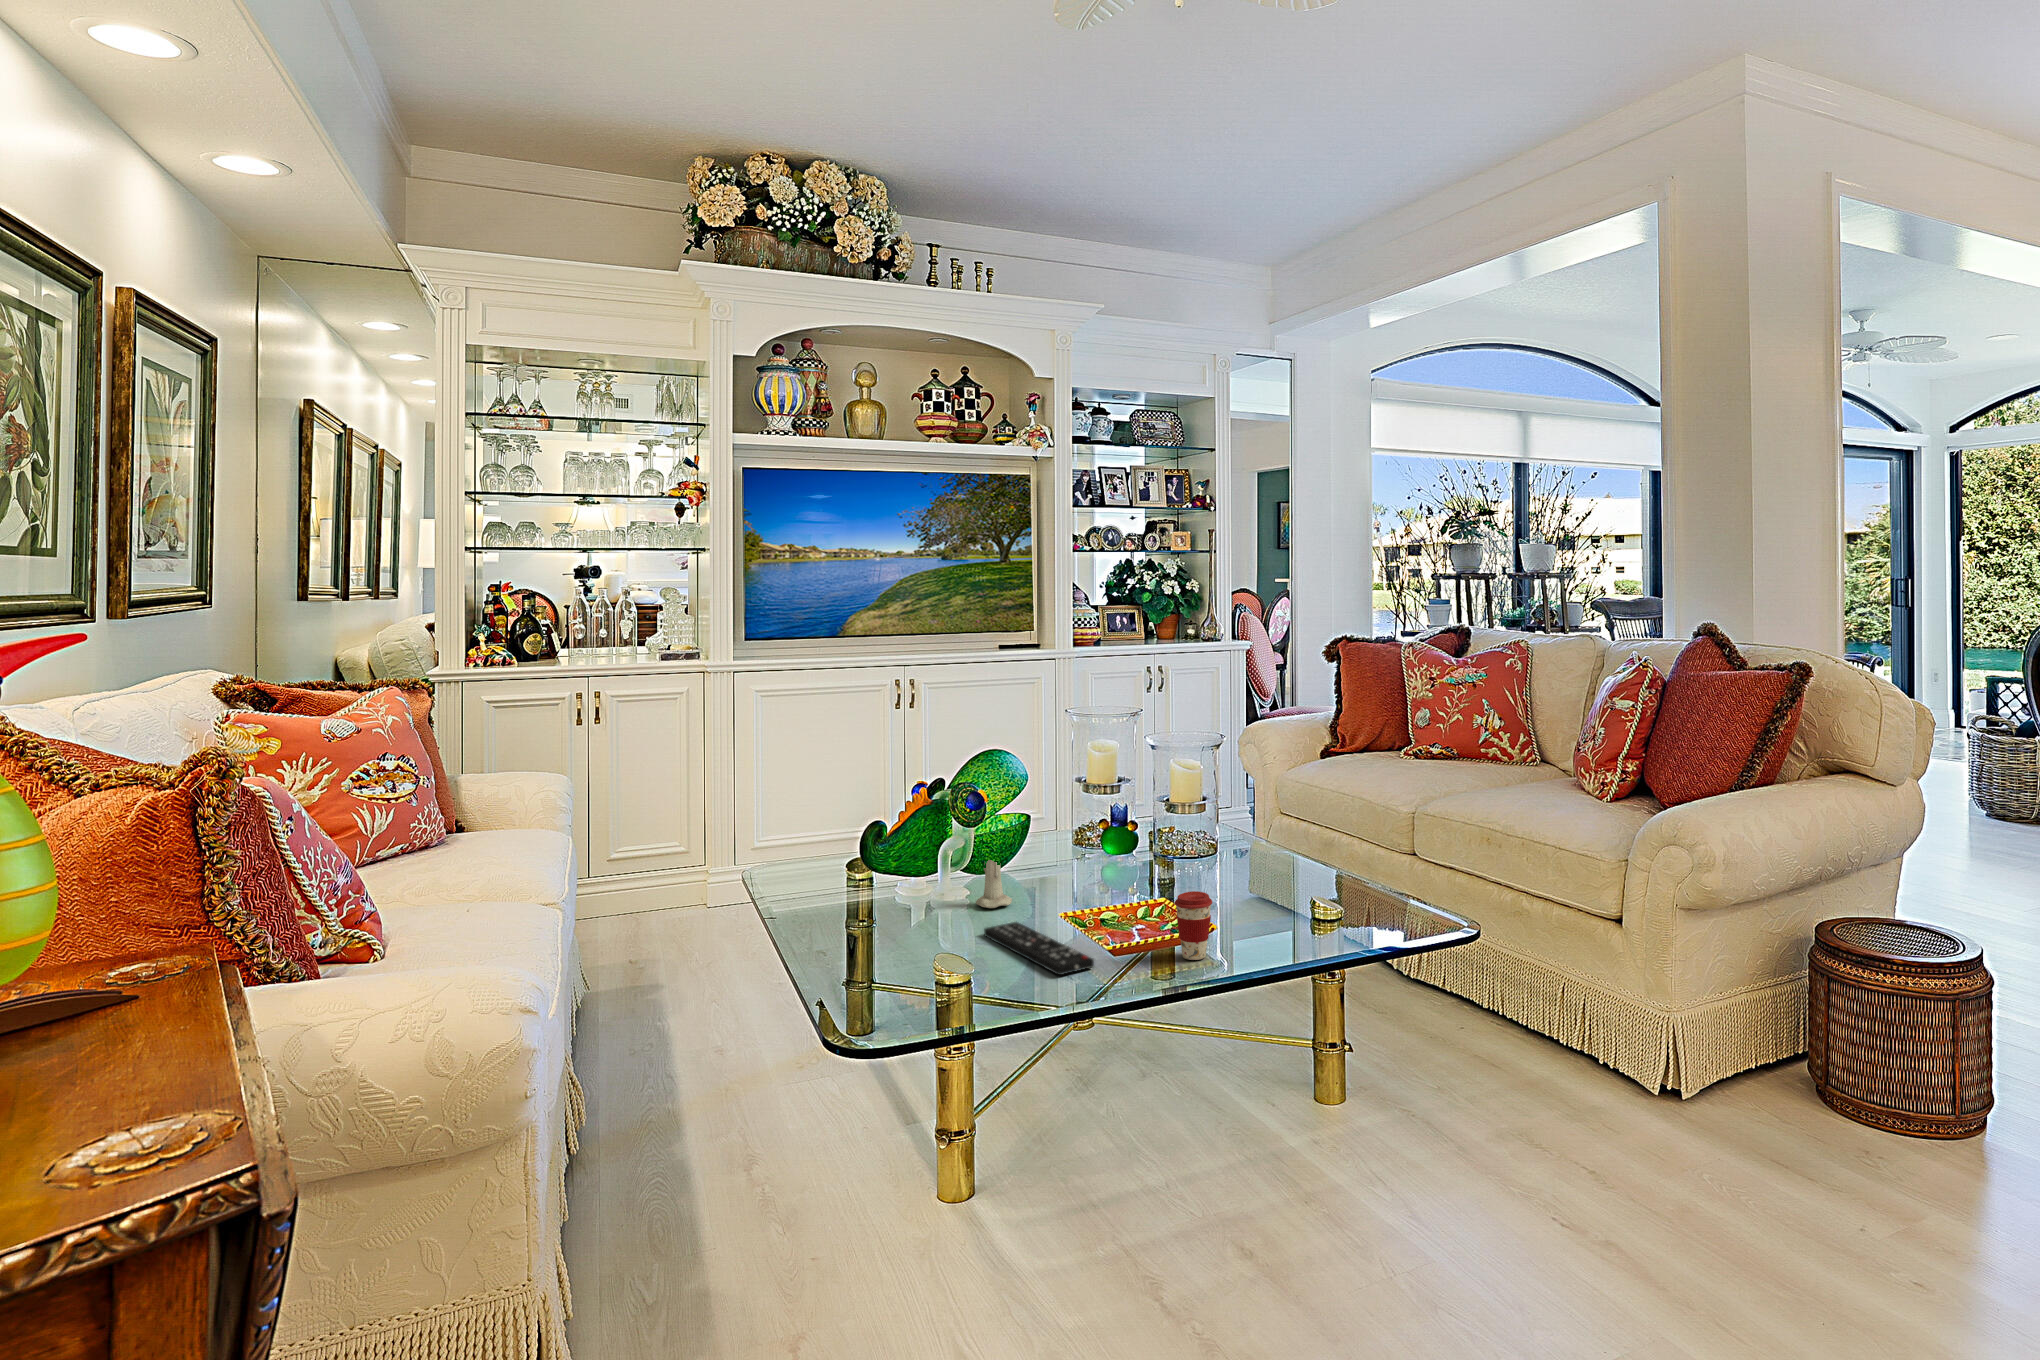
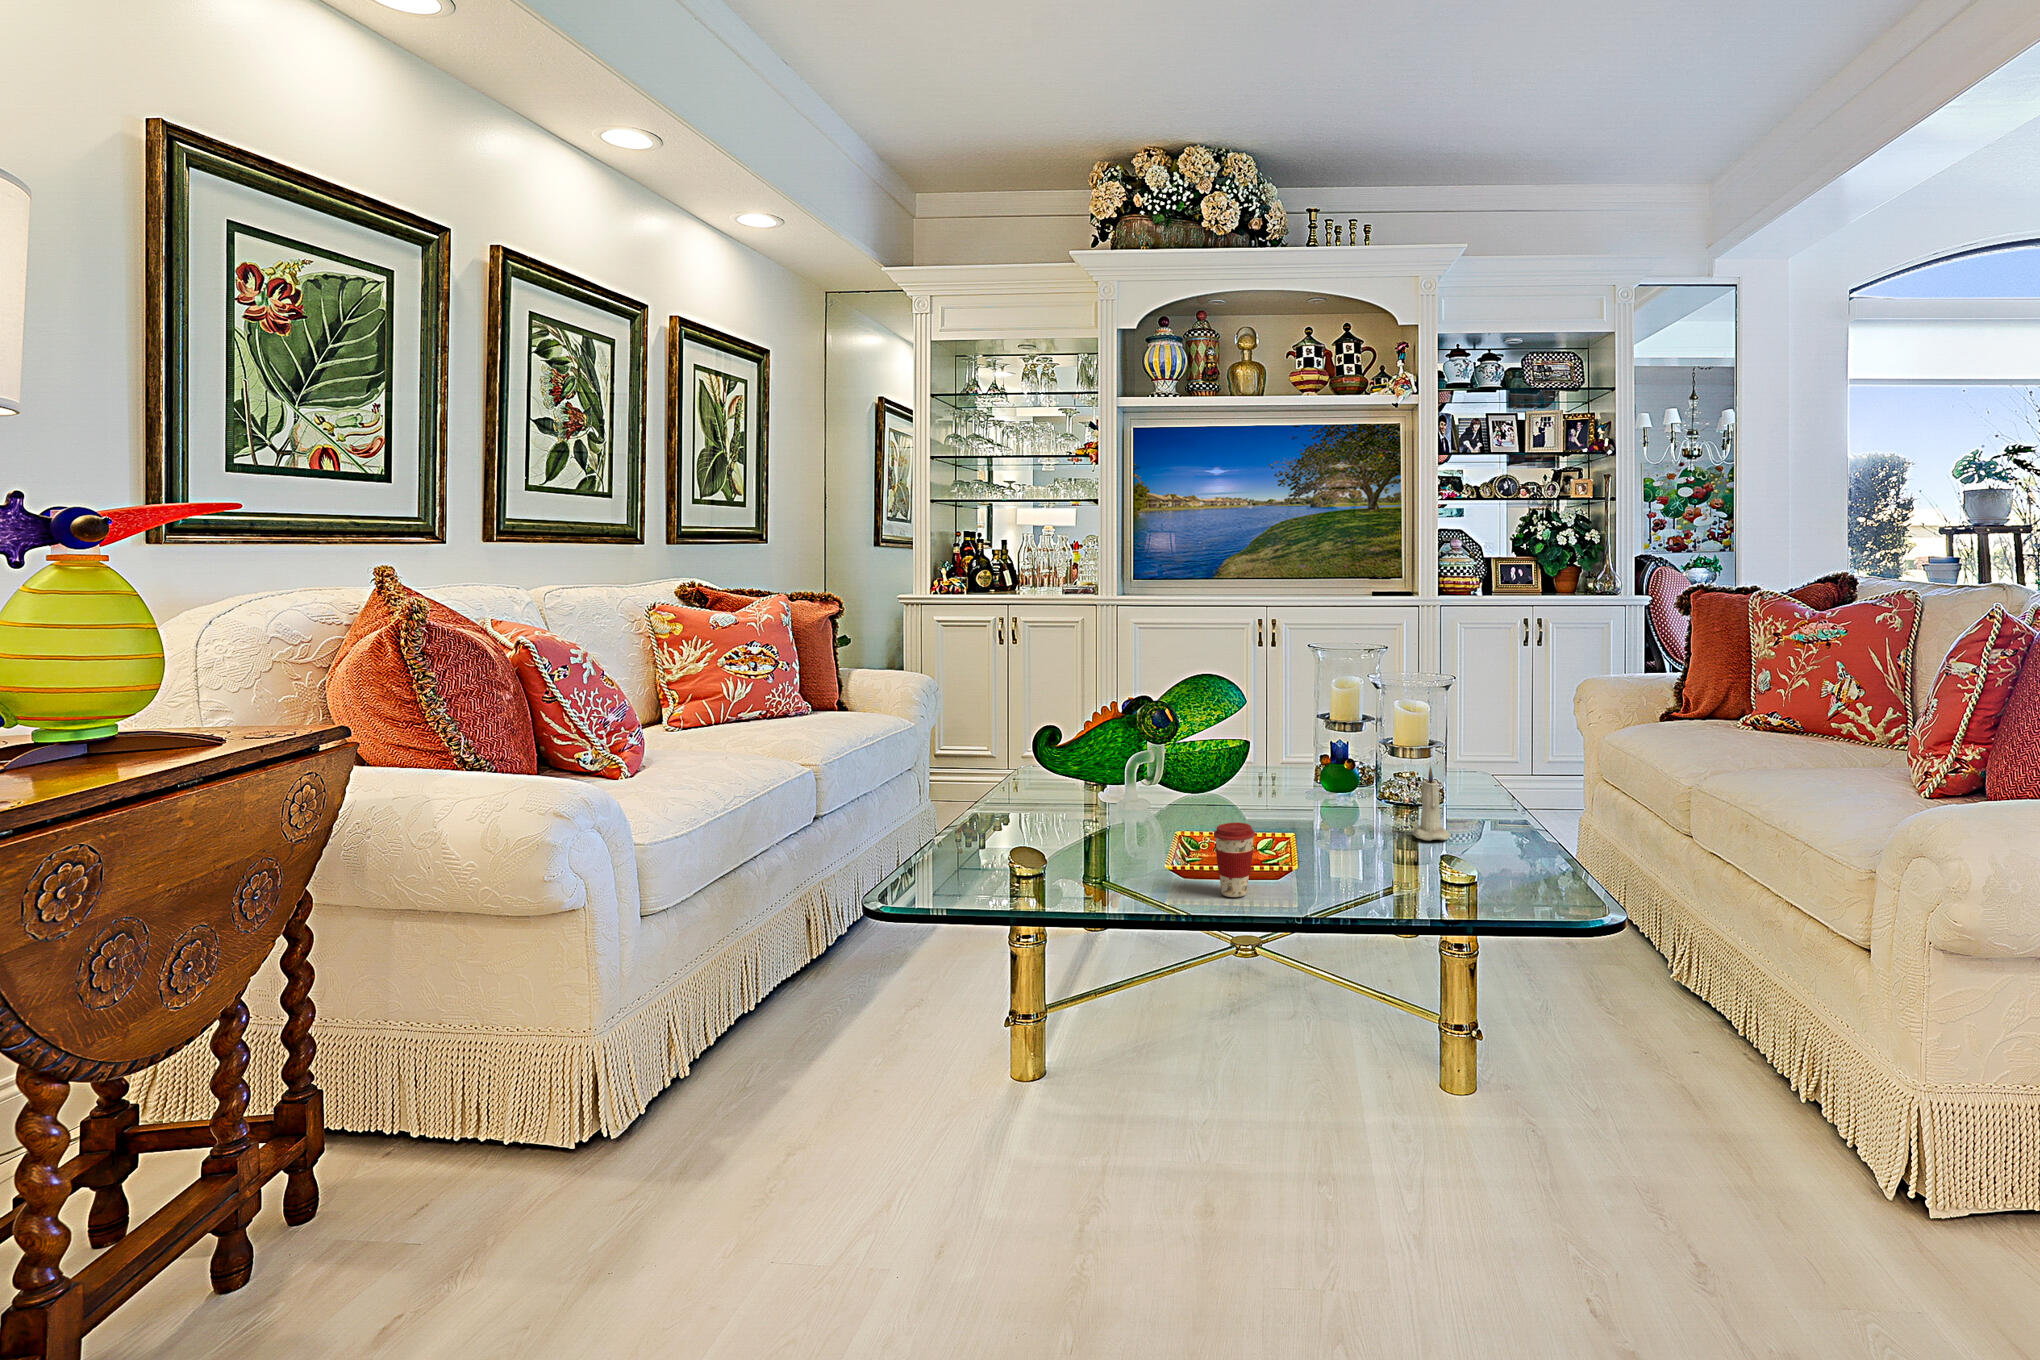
candle: present [976,860,1012,908] -> present [1413,767,1451,841]
remote control: present [984,922,1094,975] -> none [1085,833,1127,886]

